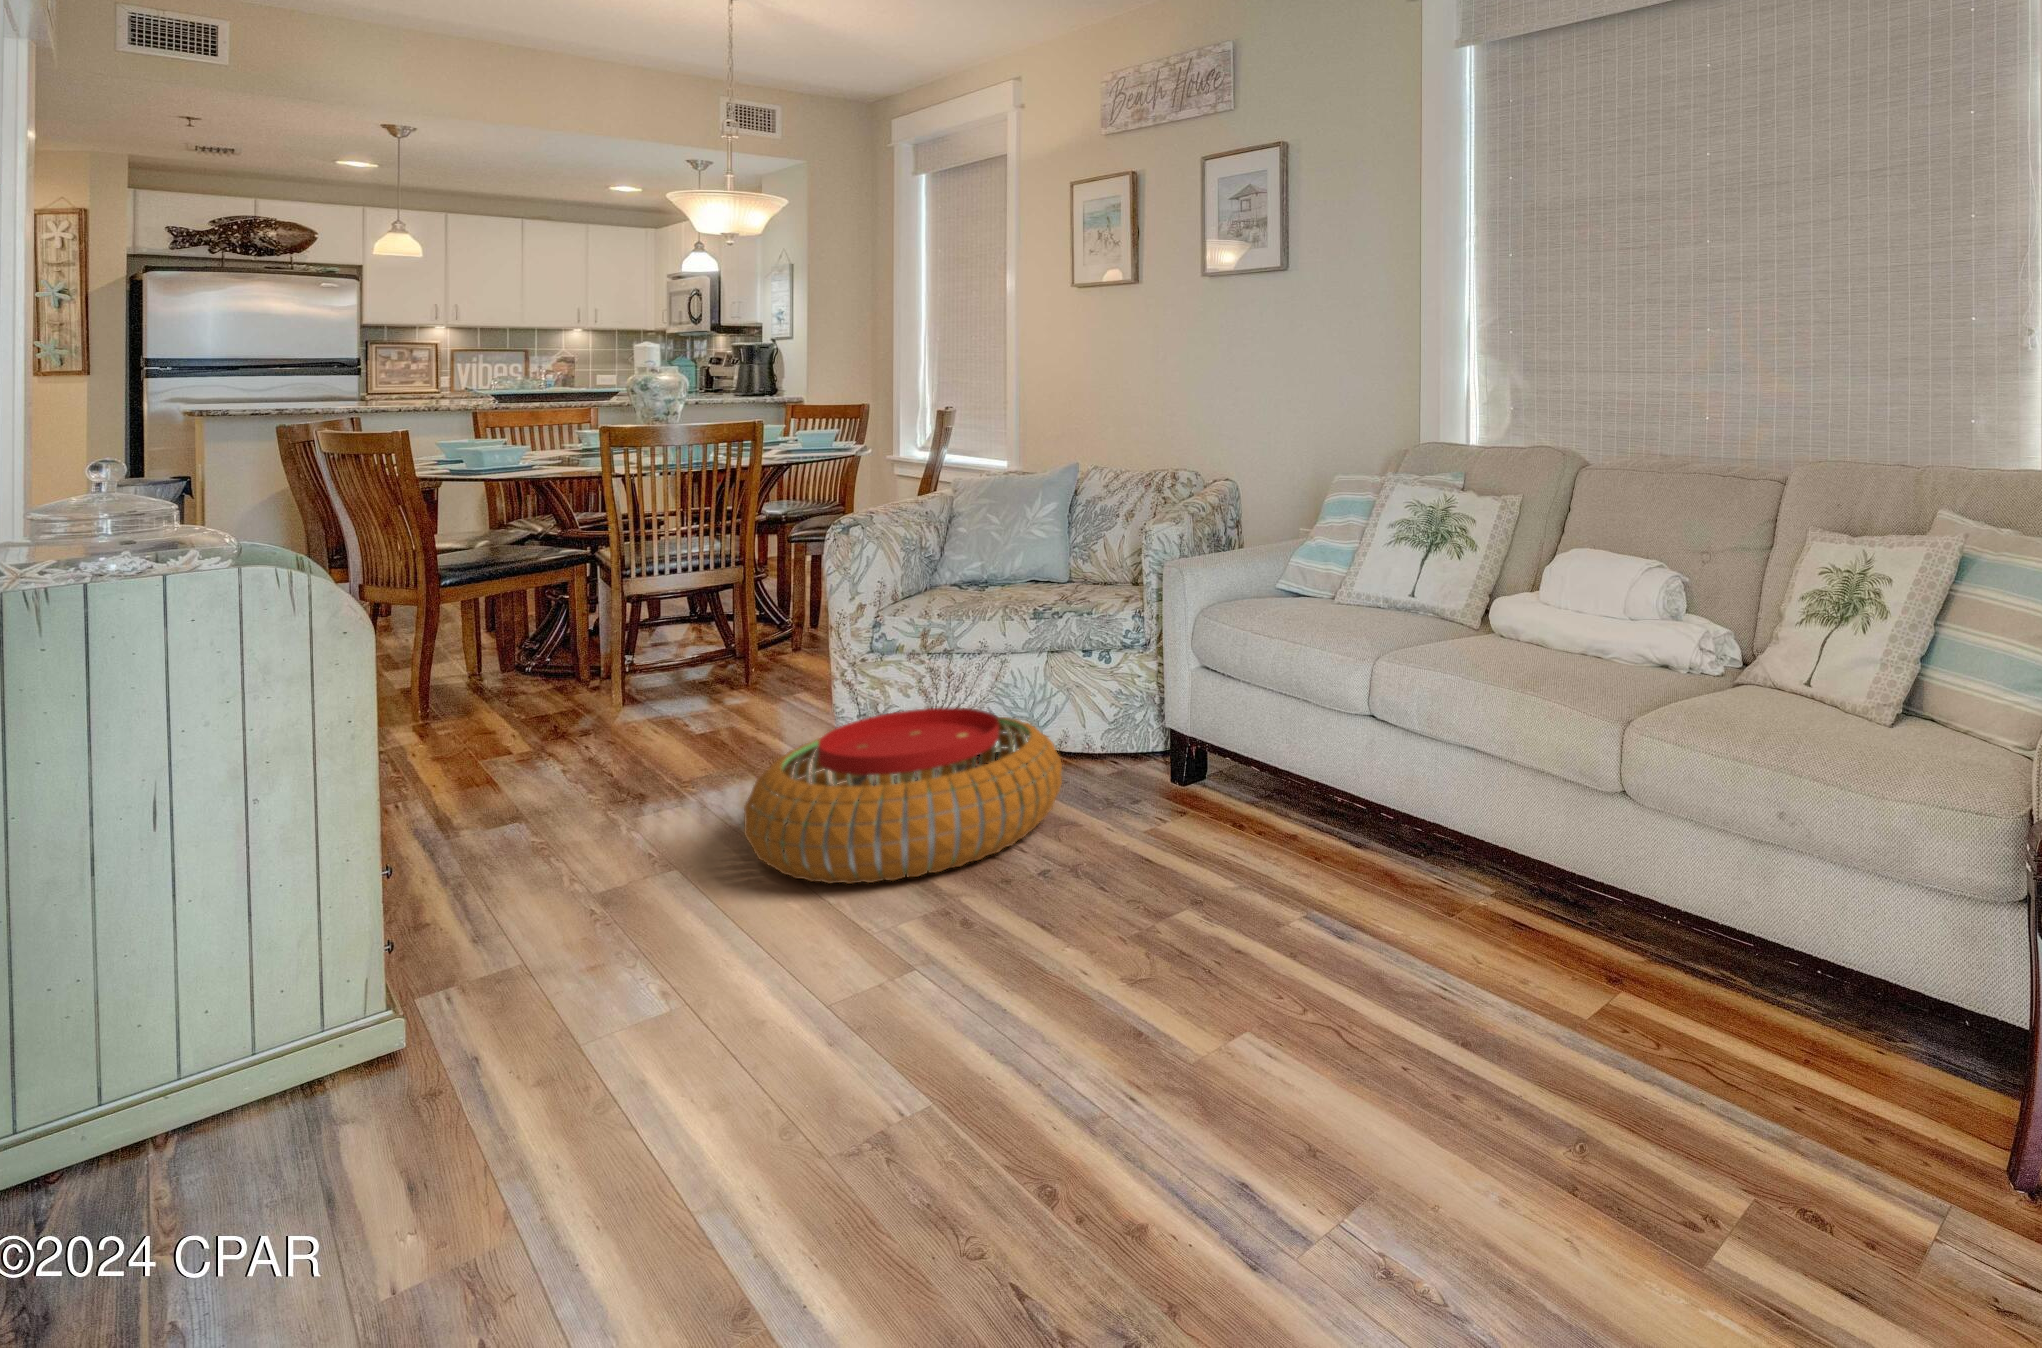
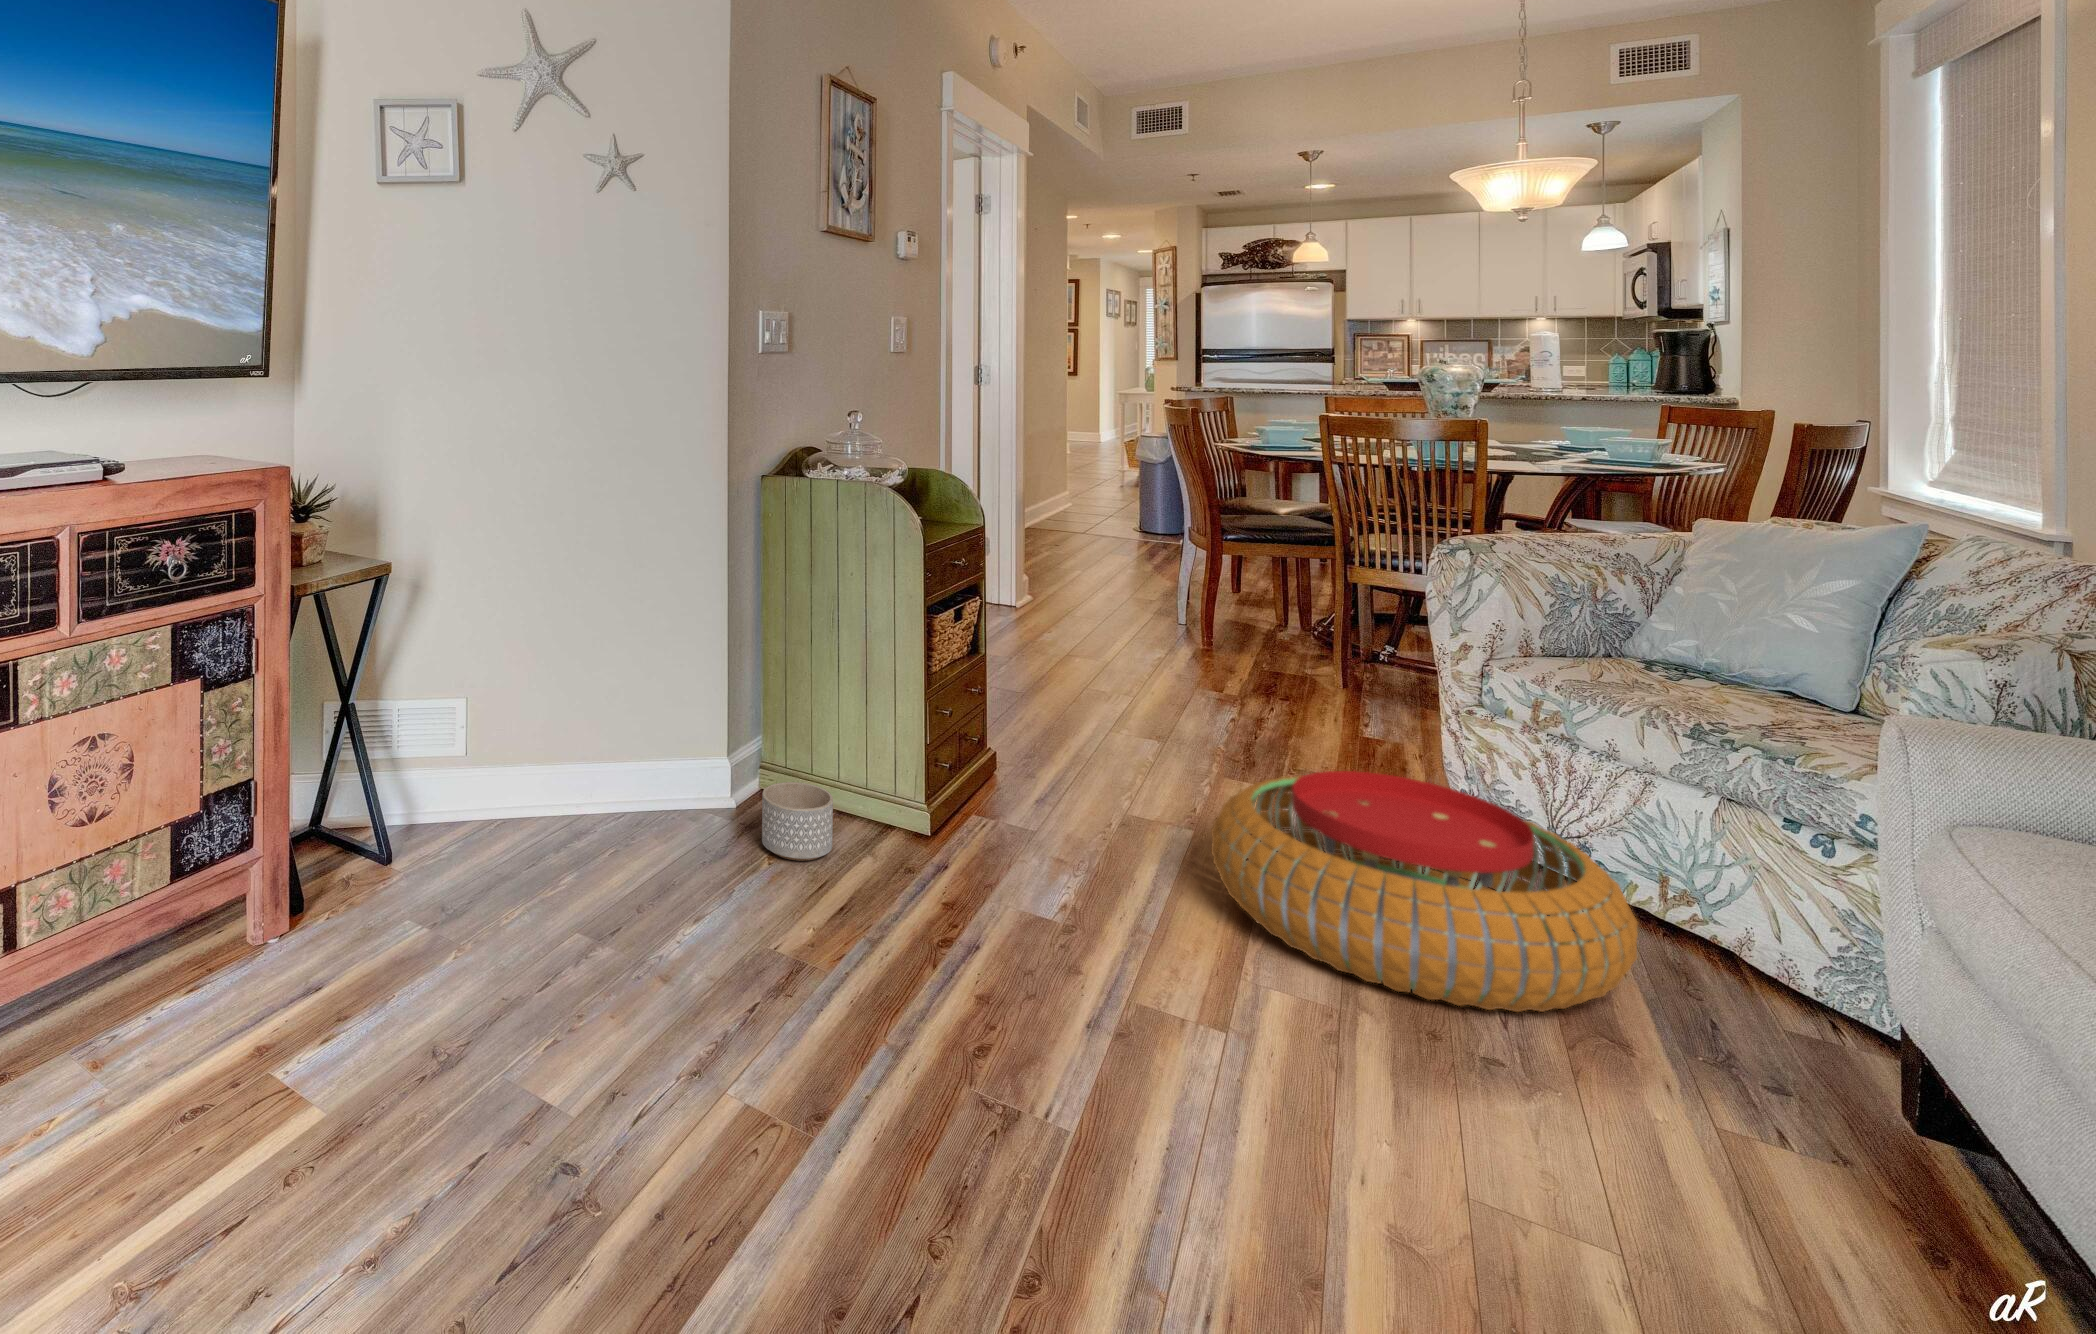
planter: none [145,1020,307,1165] -> present [762,782,833,861]

